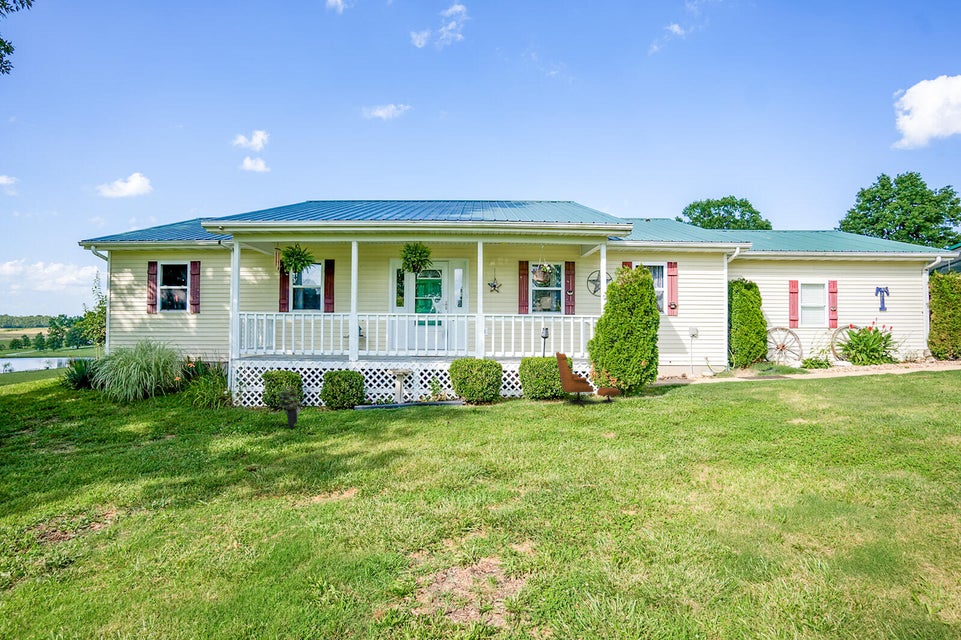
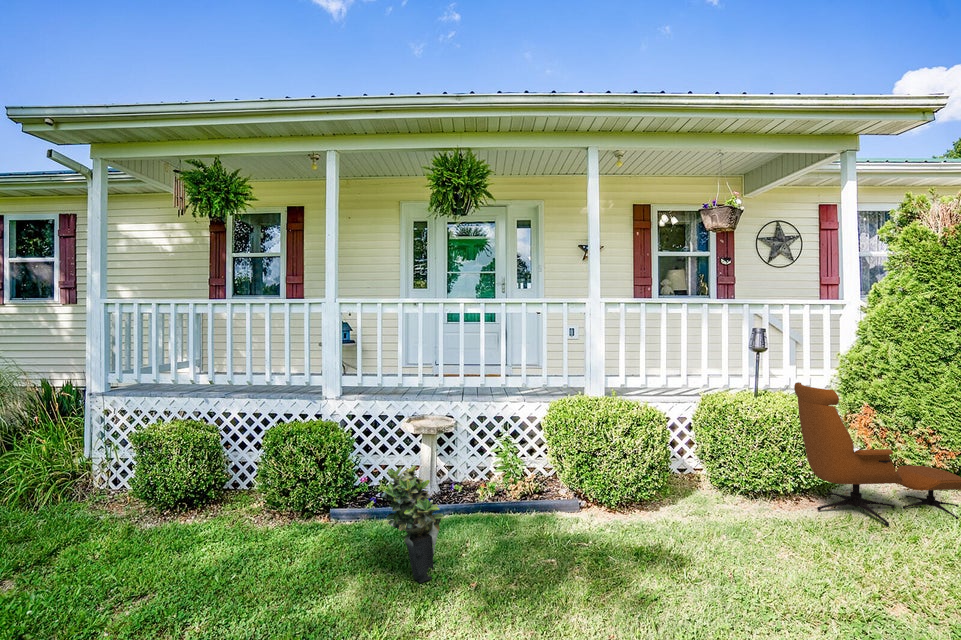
potted plant: present [277,385,303,428] -> present [382,465,443,583]

